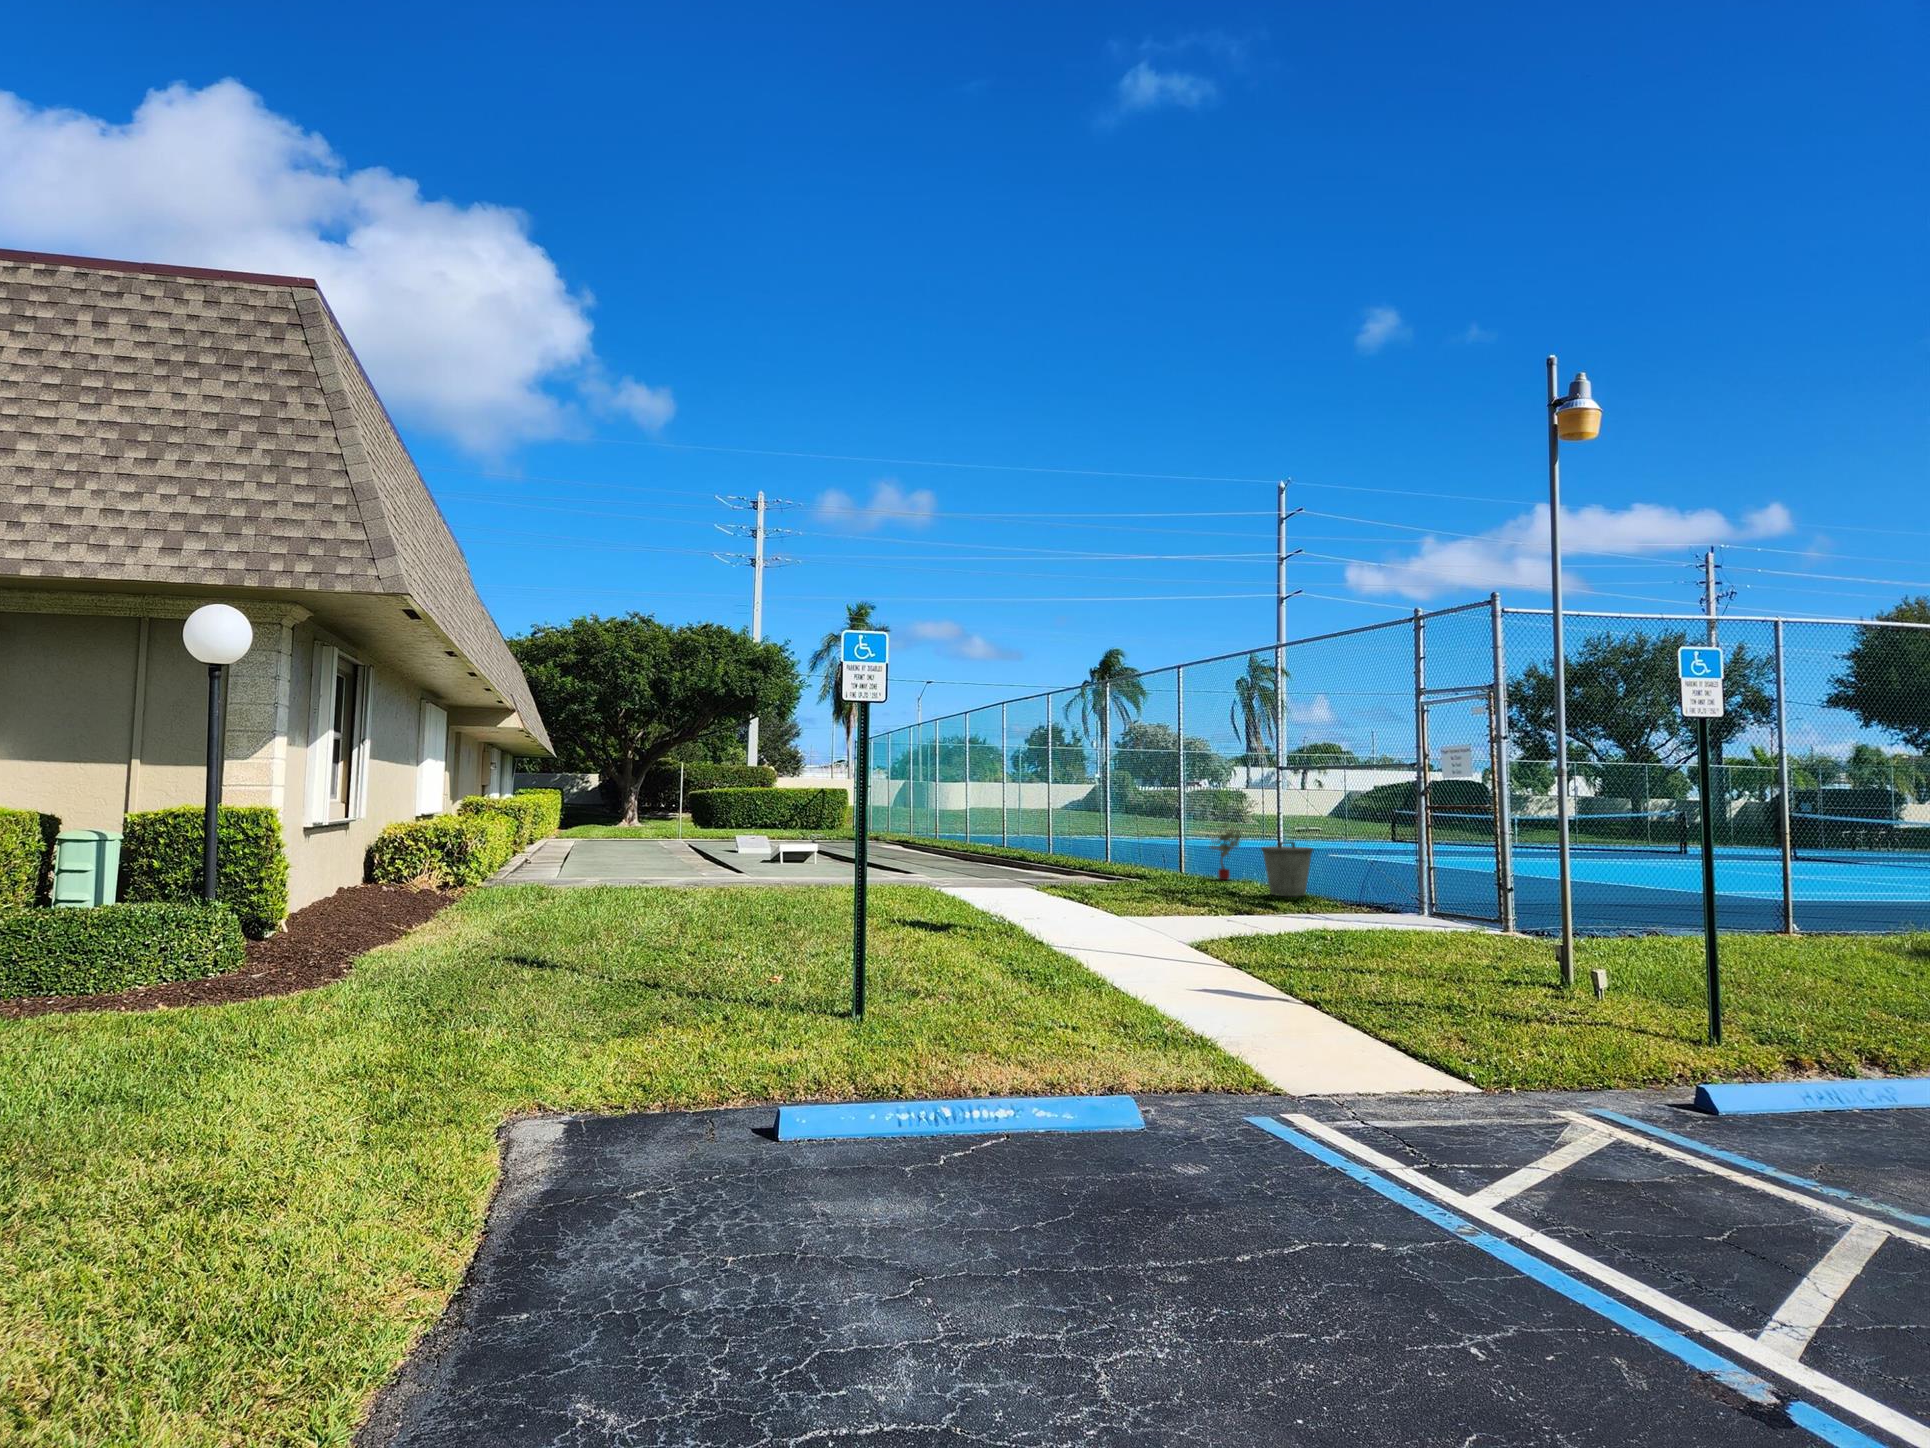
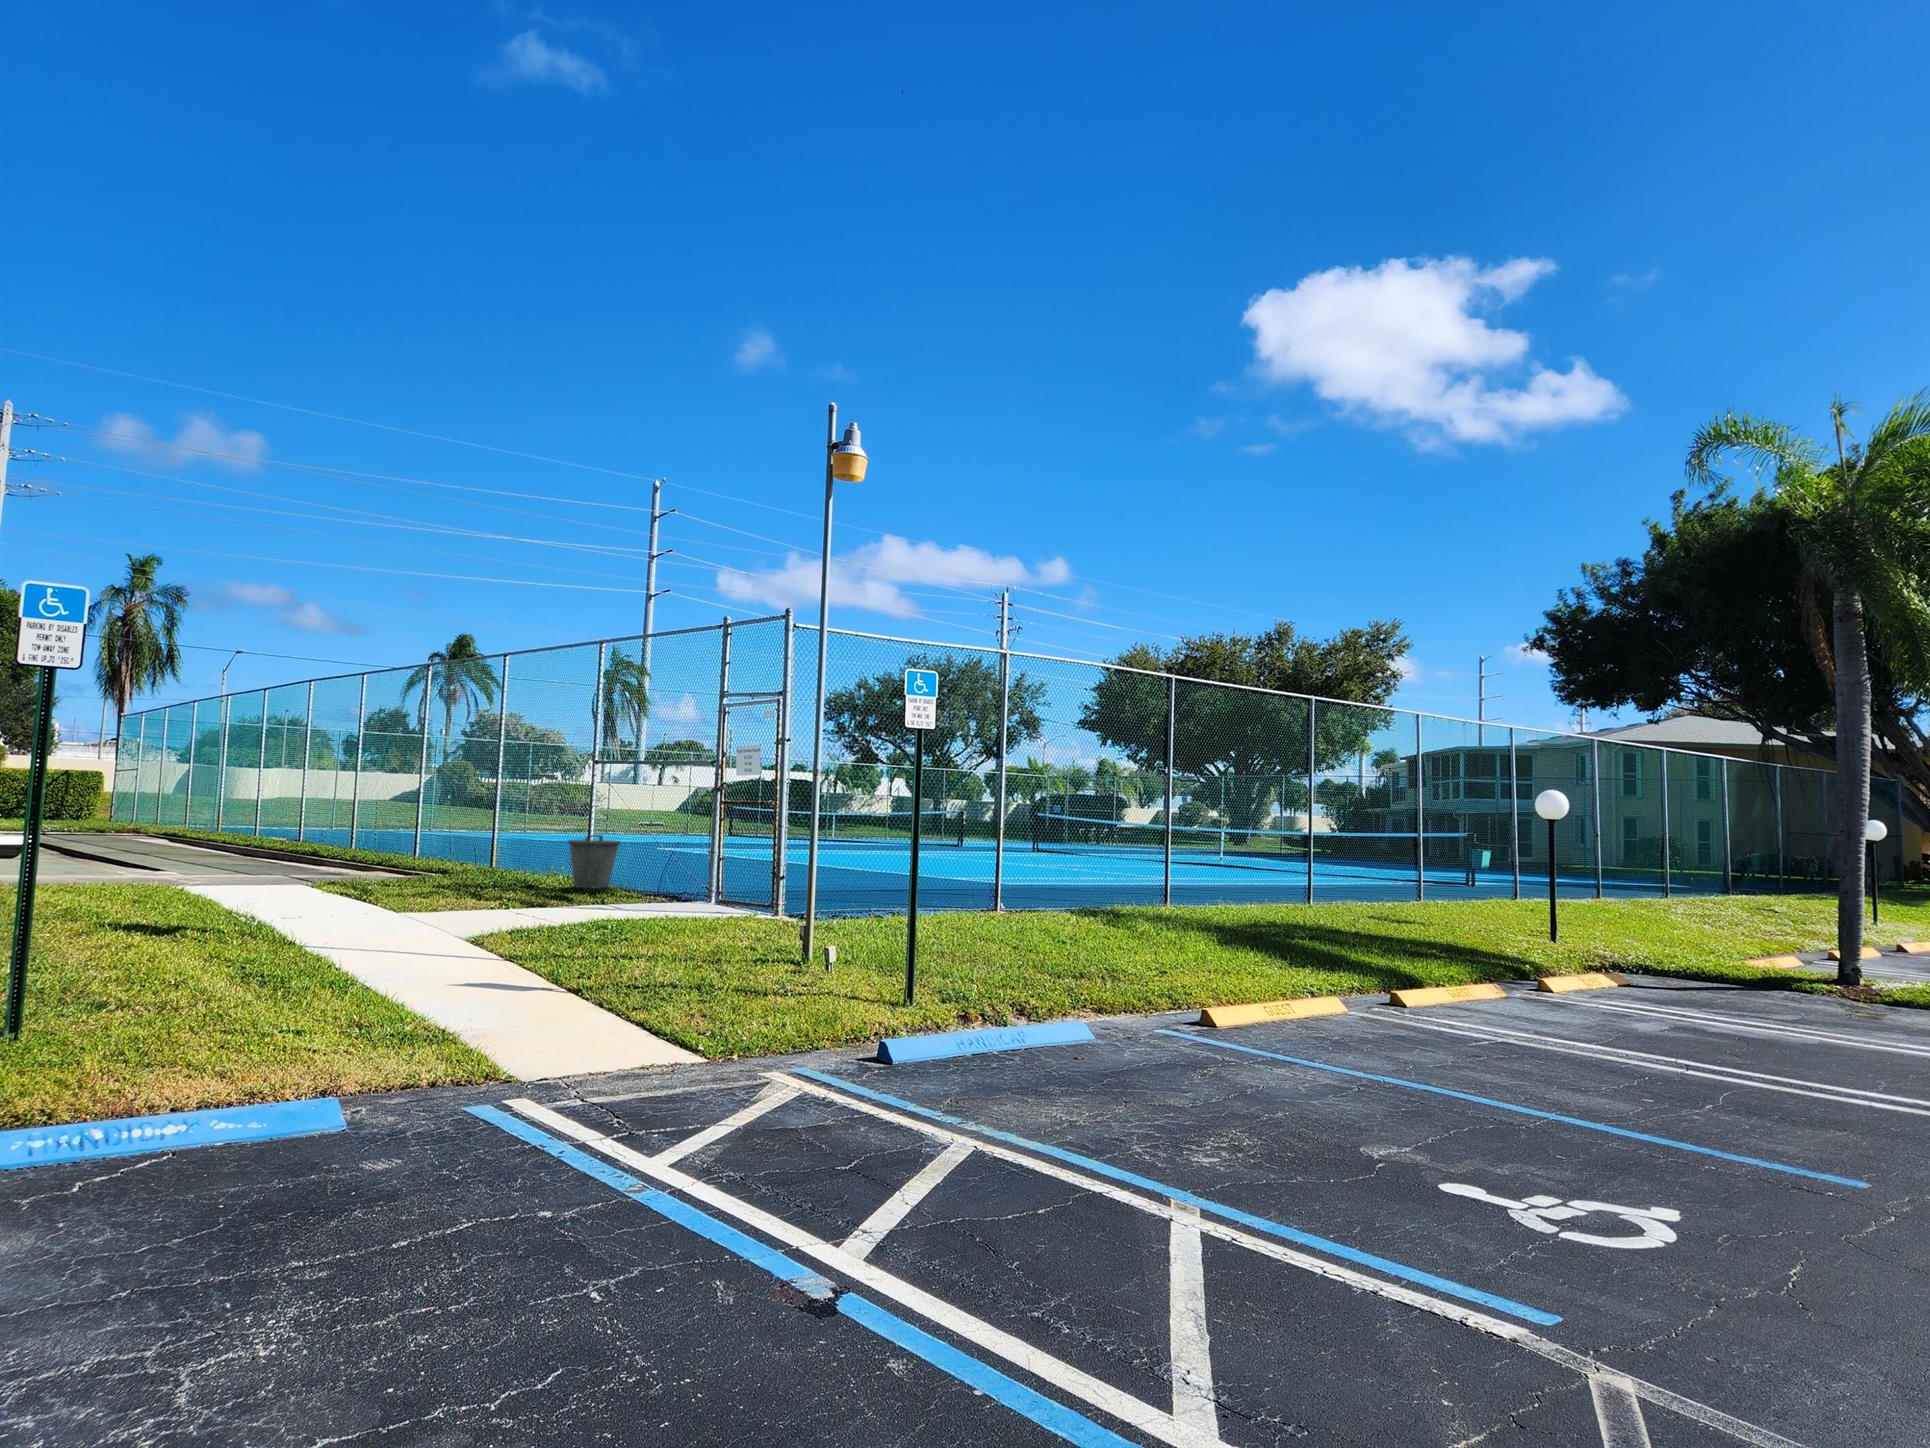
potted tree: present [1209,823,1241,880] -> none [518,814,556,873]

